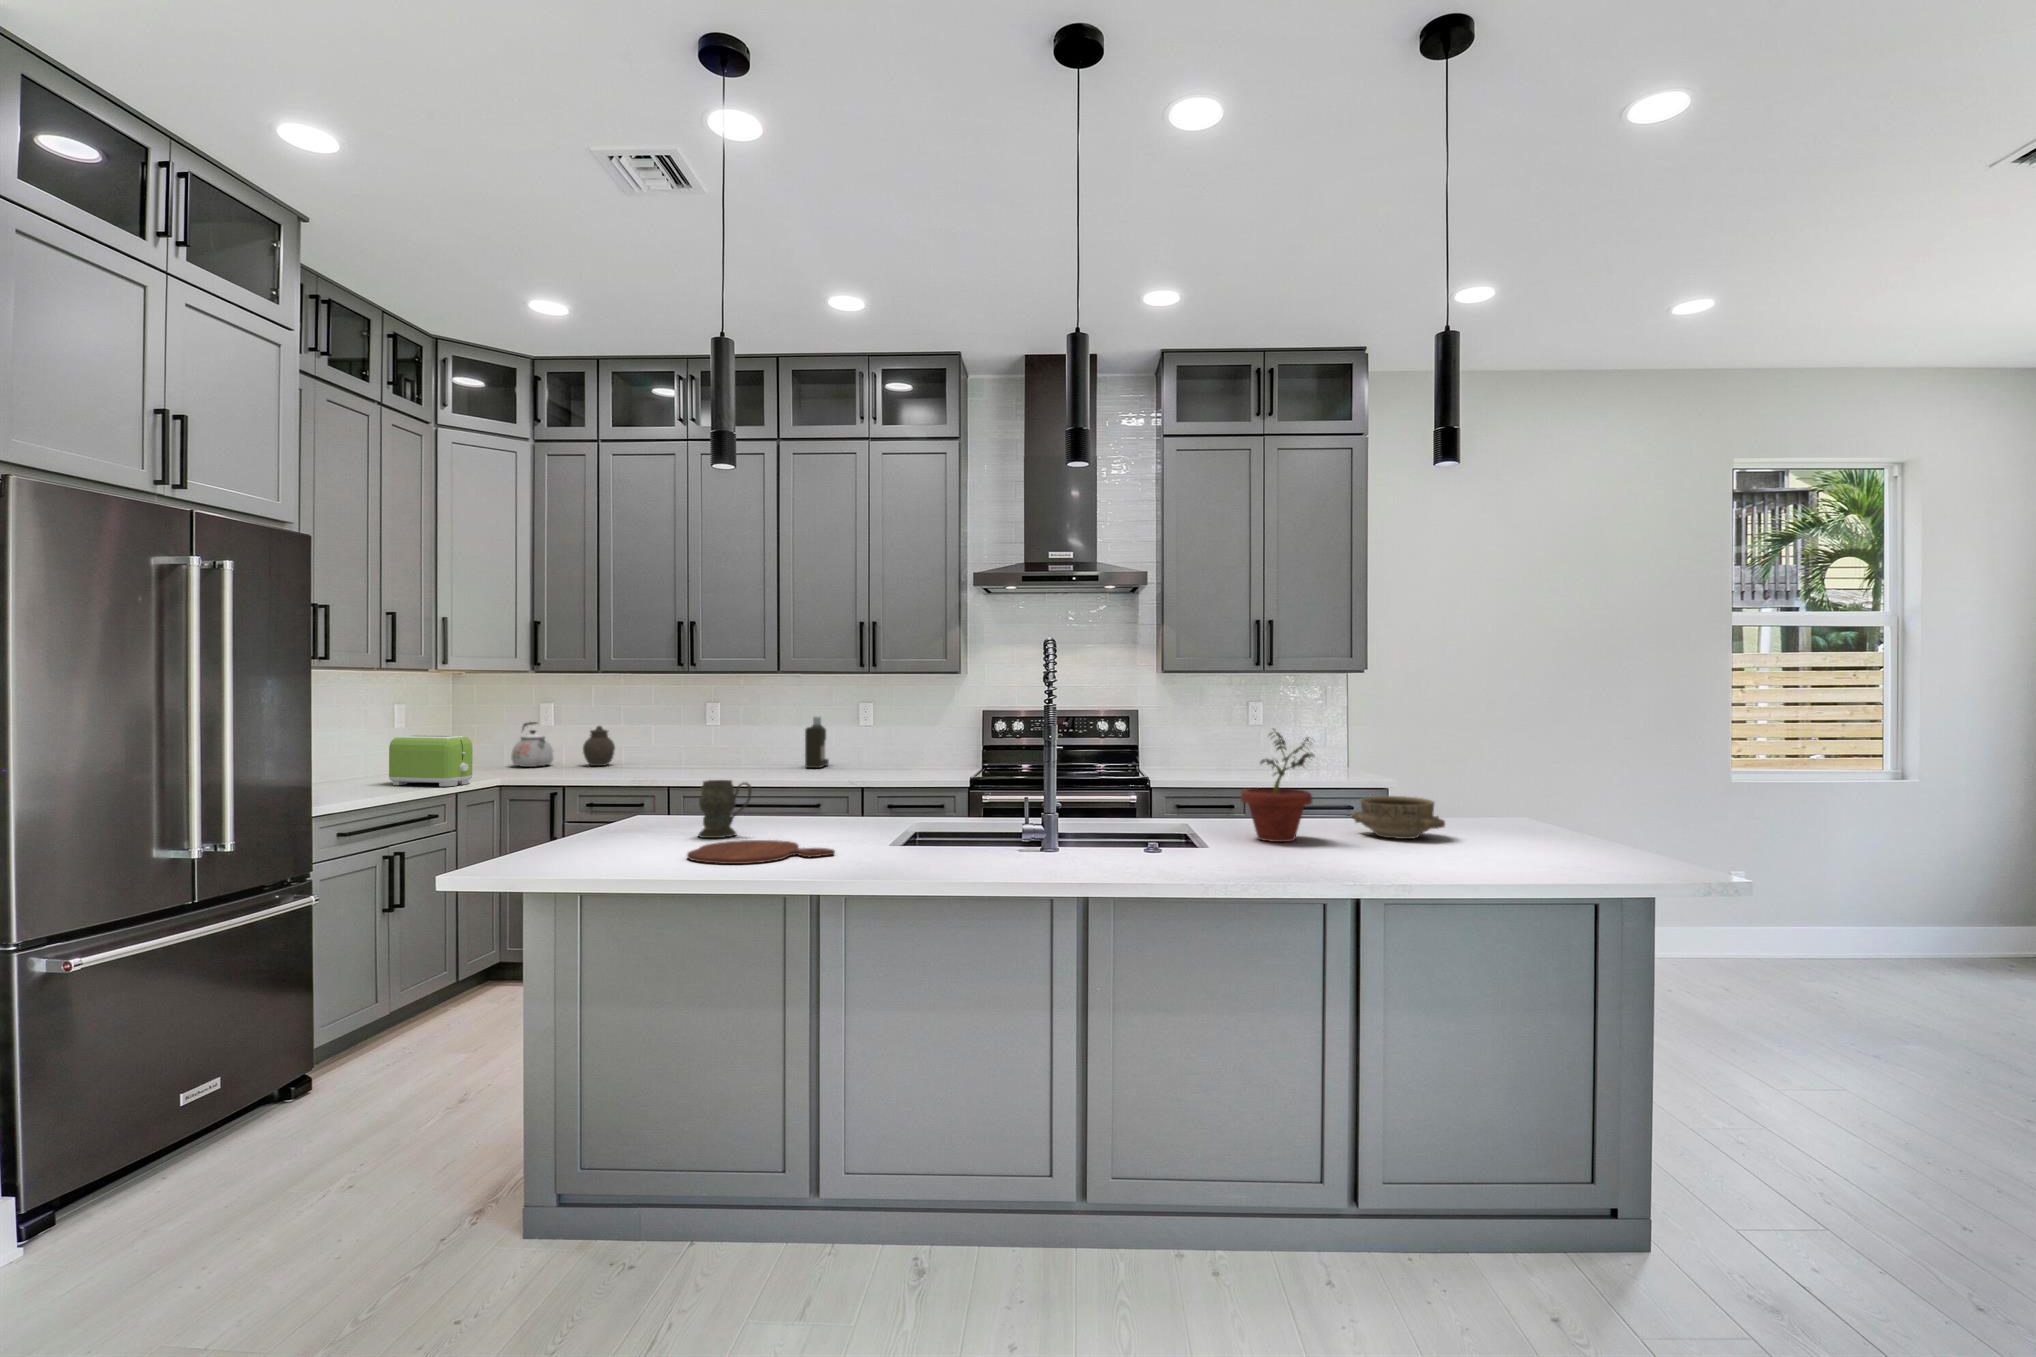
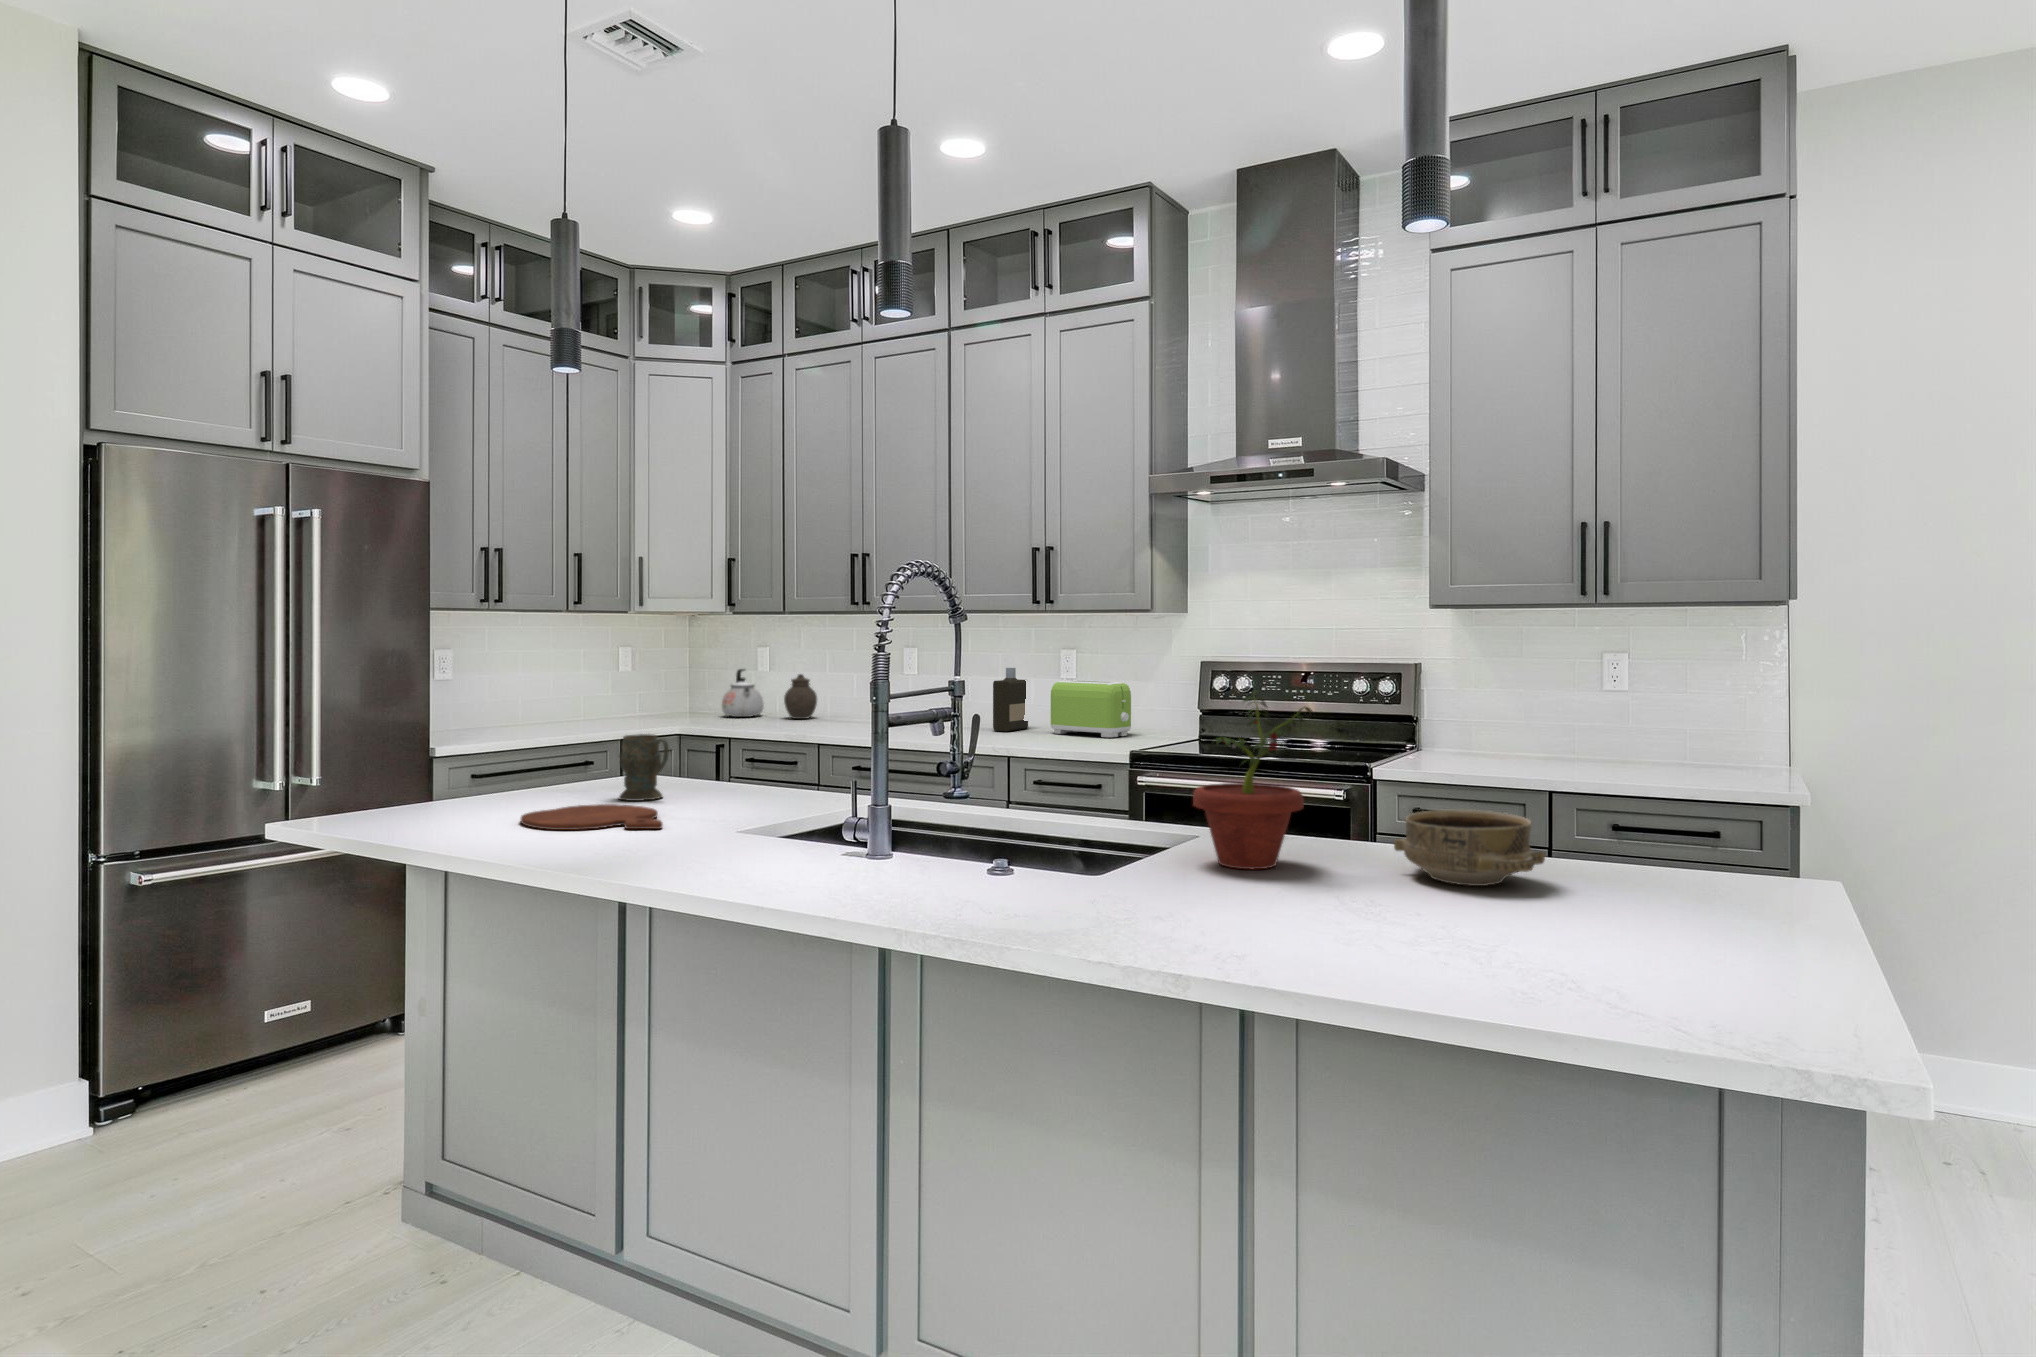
toaster: present [389,735,473,786] -> present [1051,680,1131,737]

